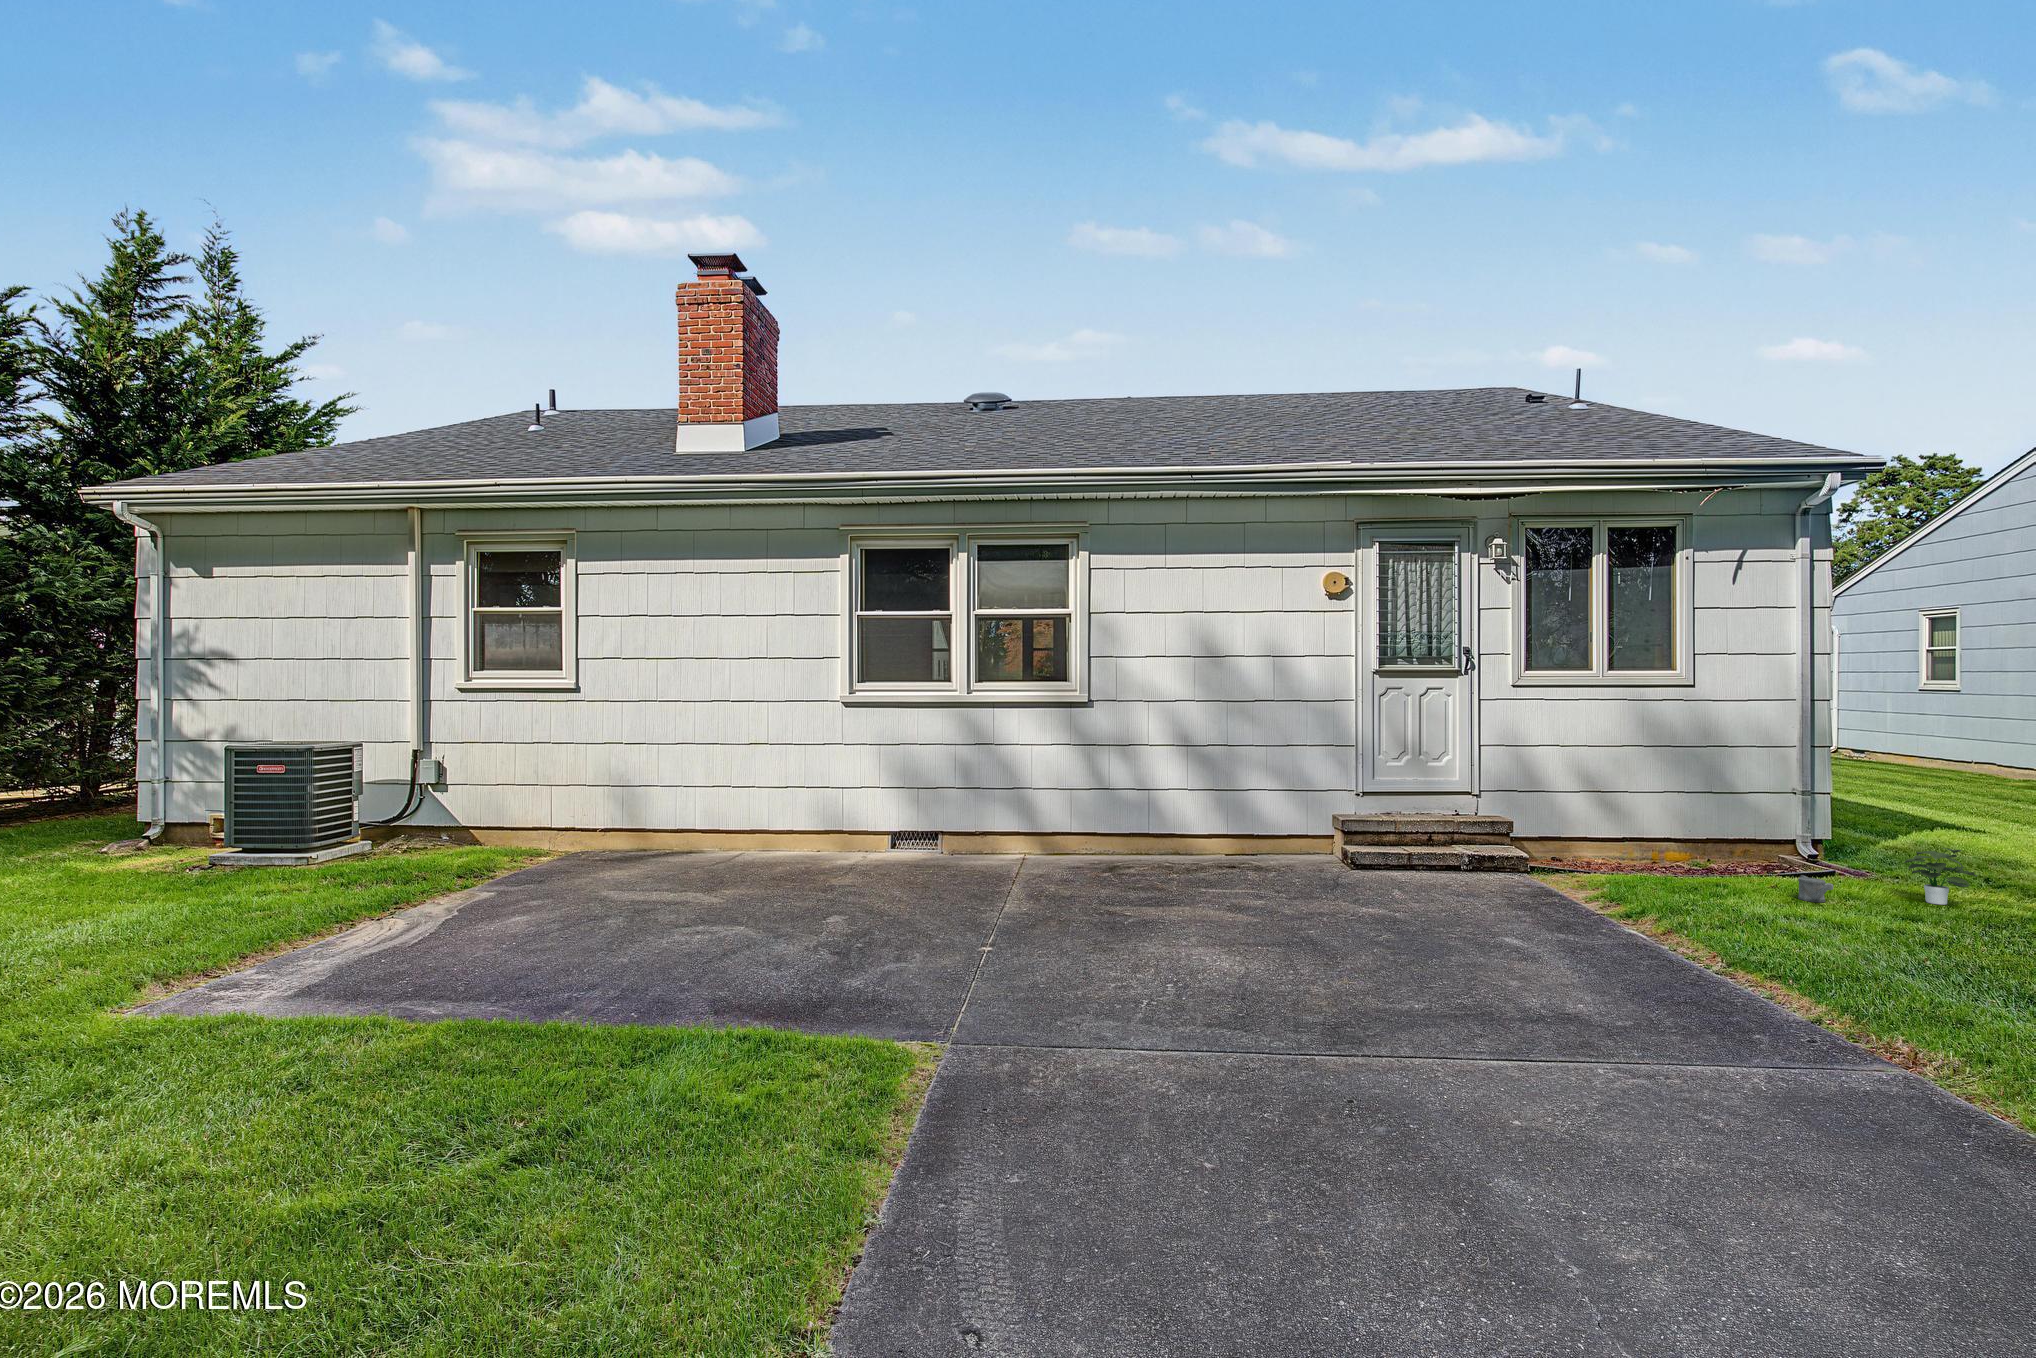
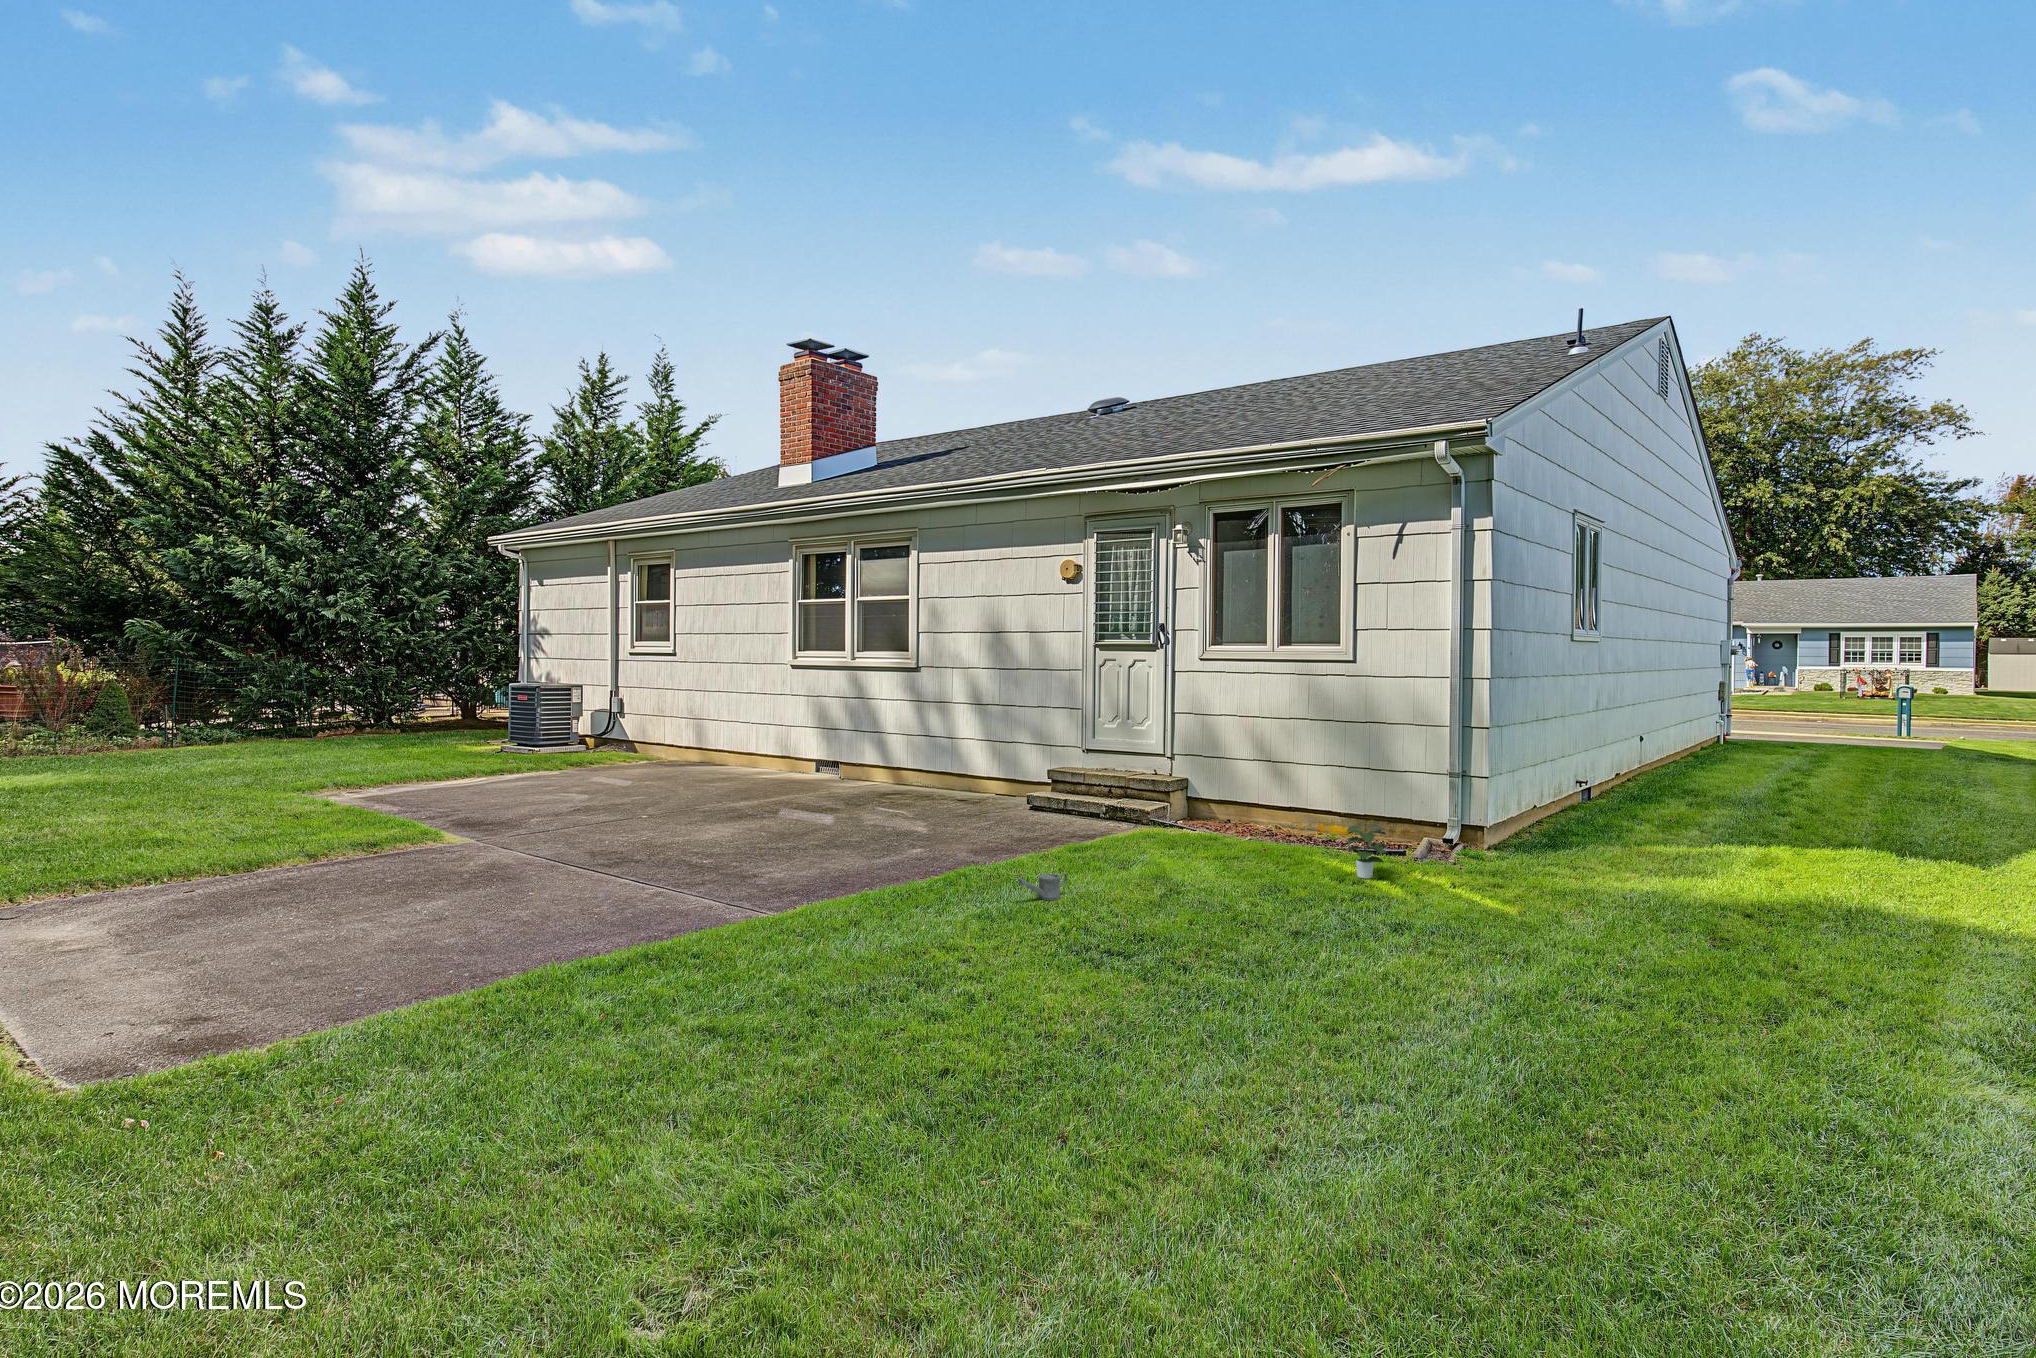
watering can: present [1798,875,1833,902] -> present [1019,873,1067,900]

